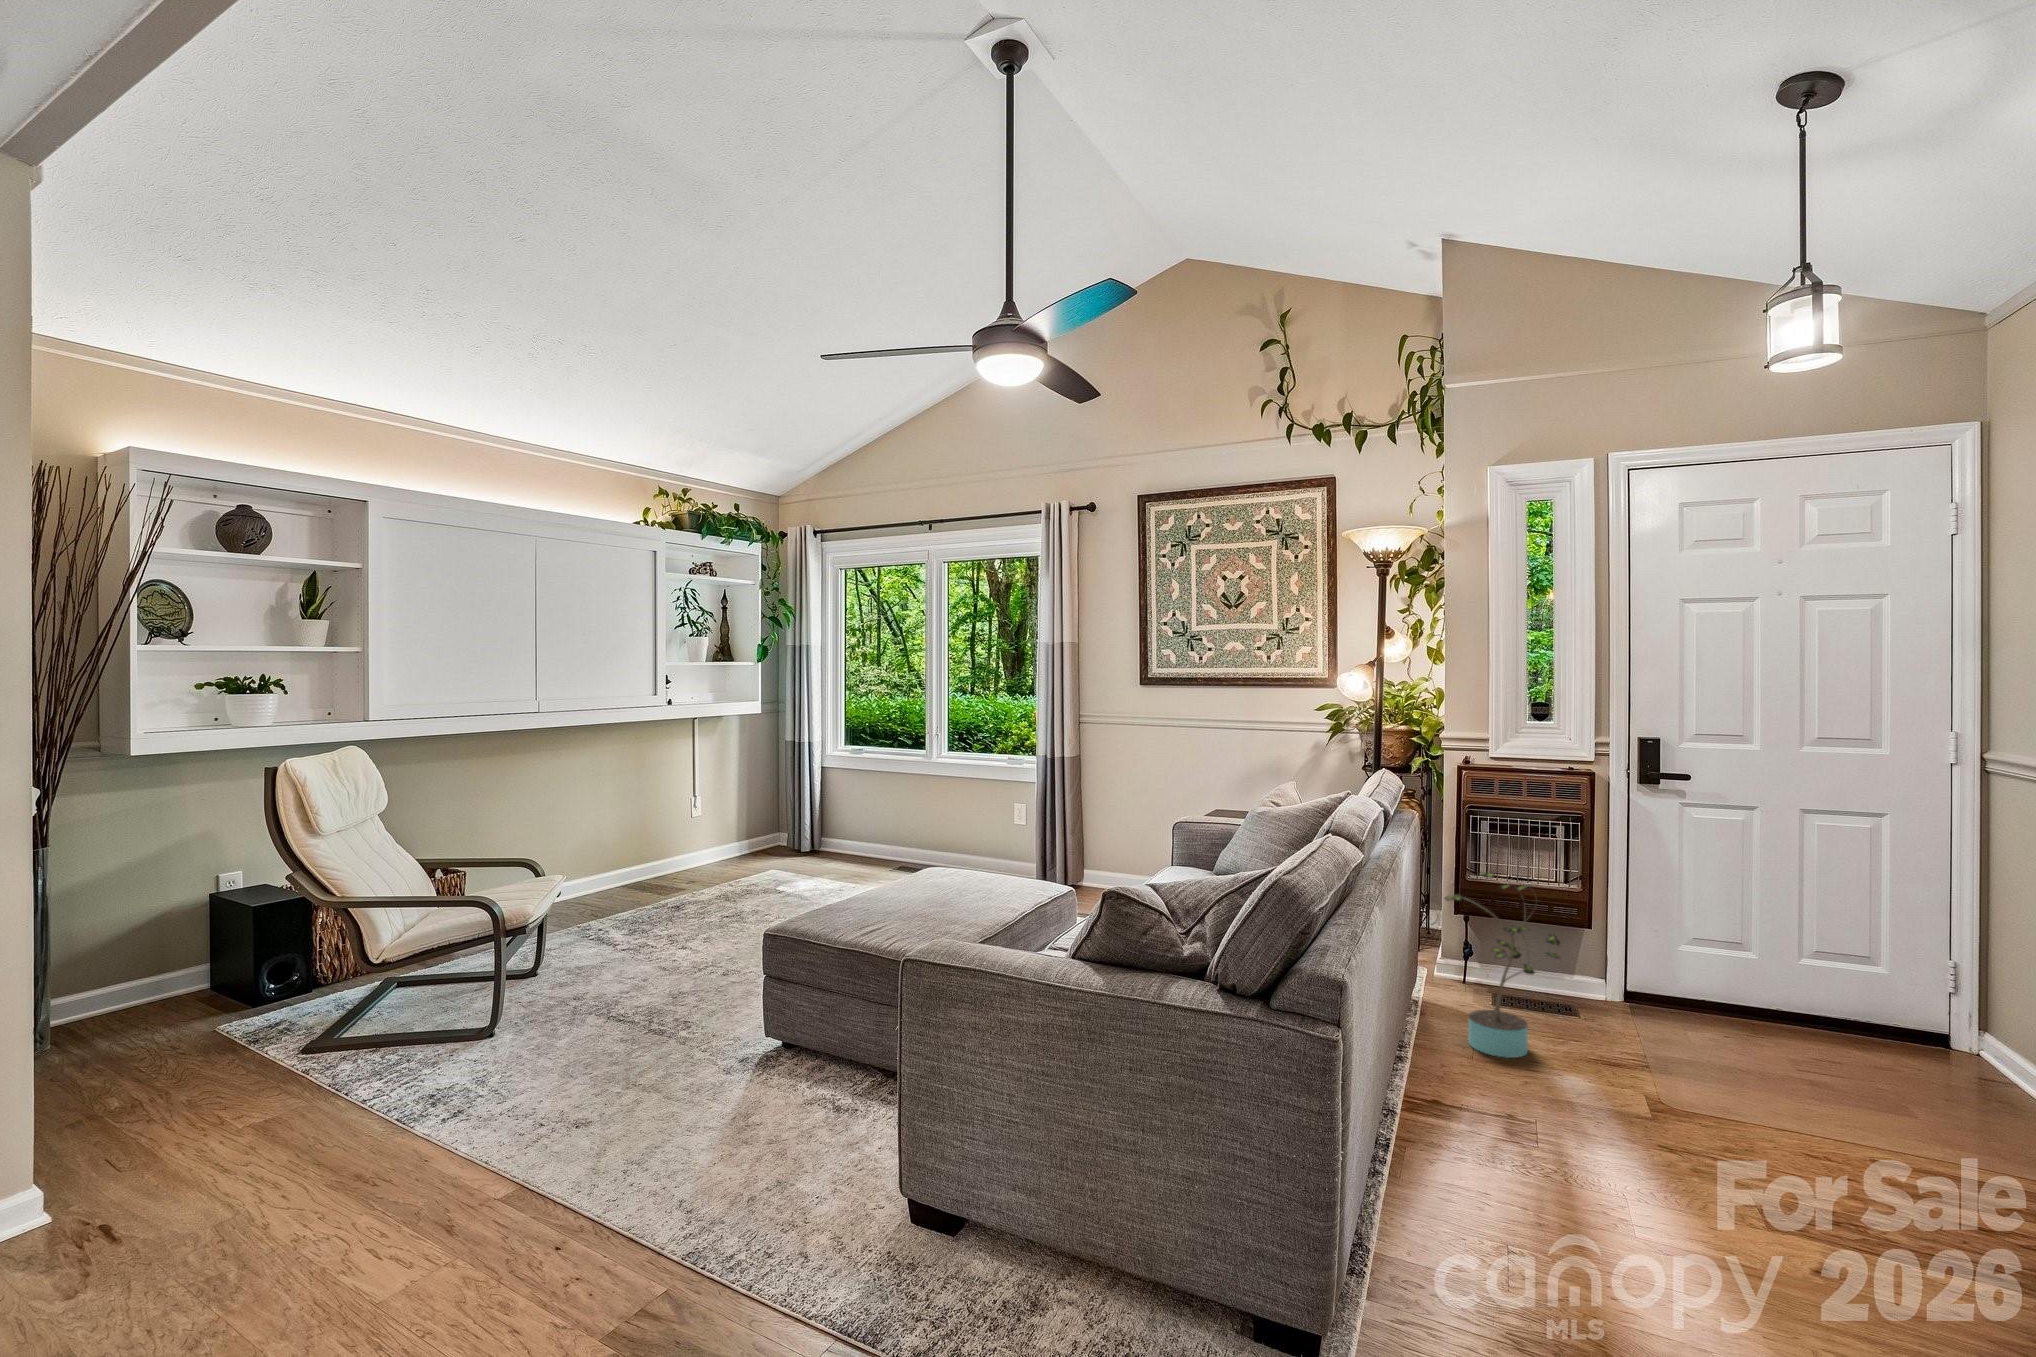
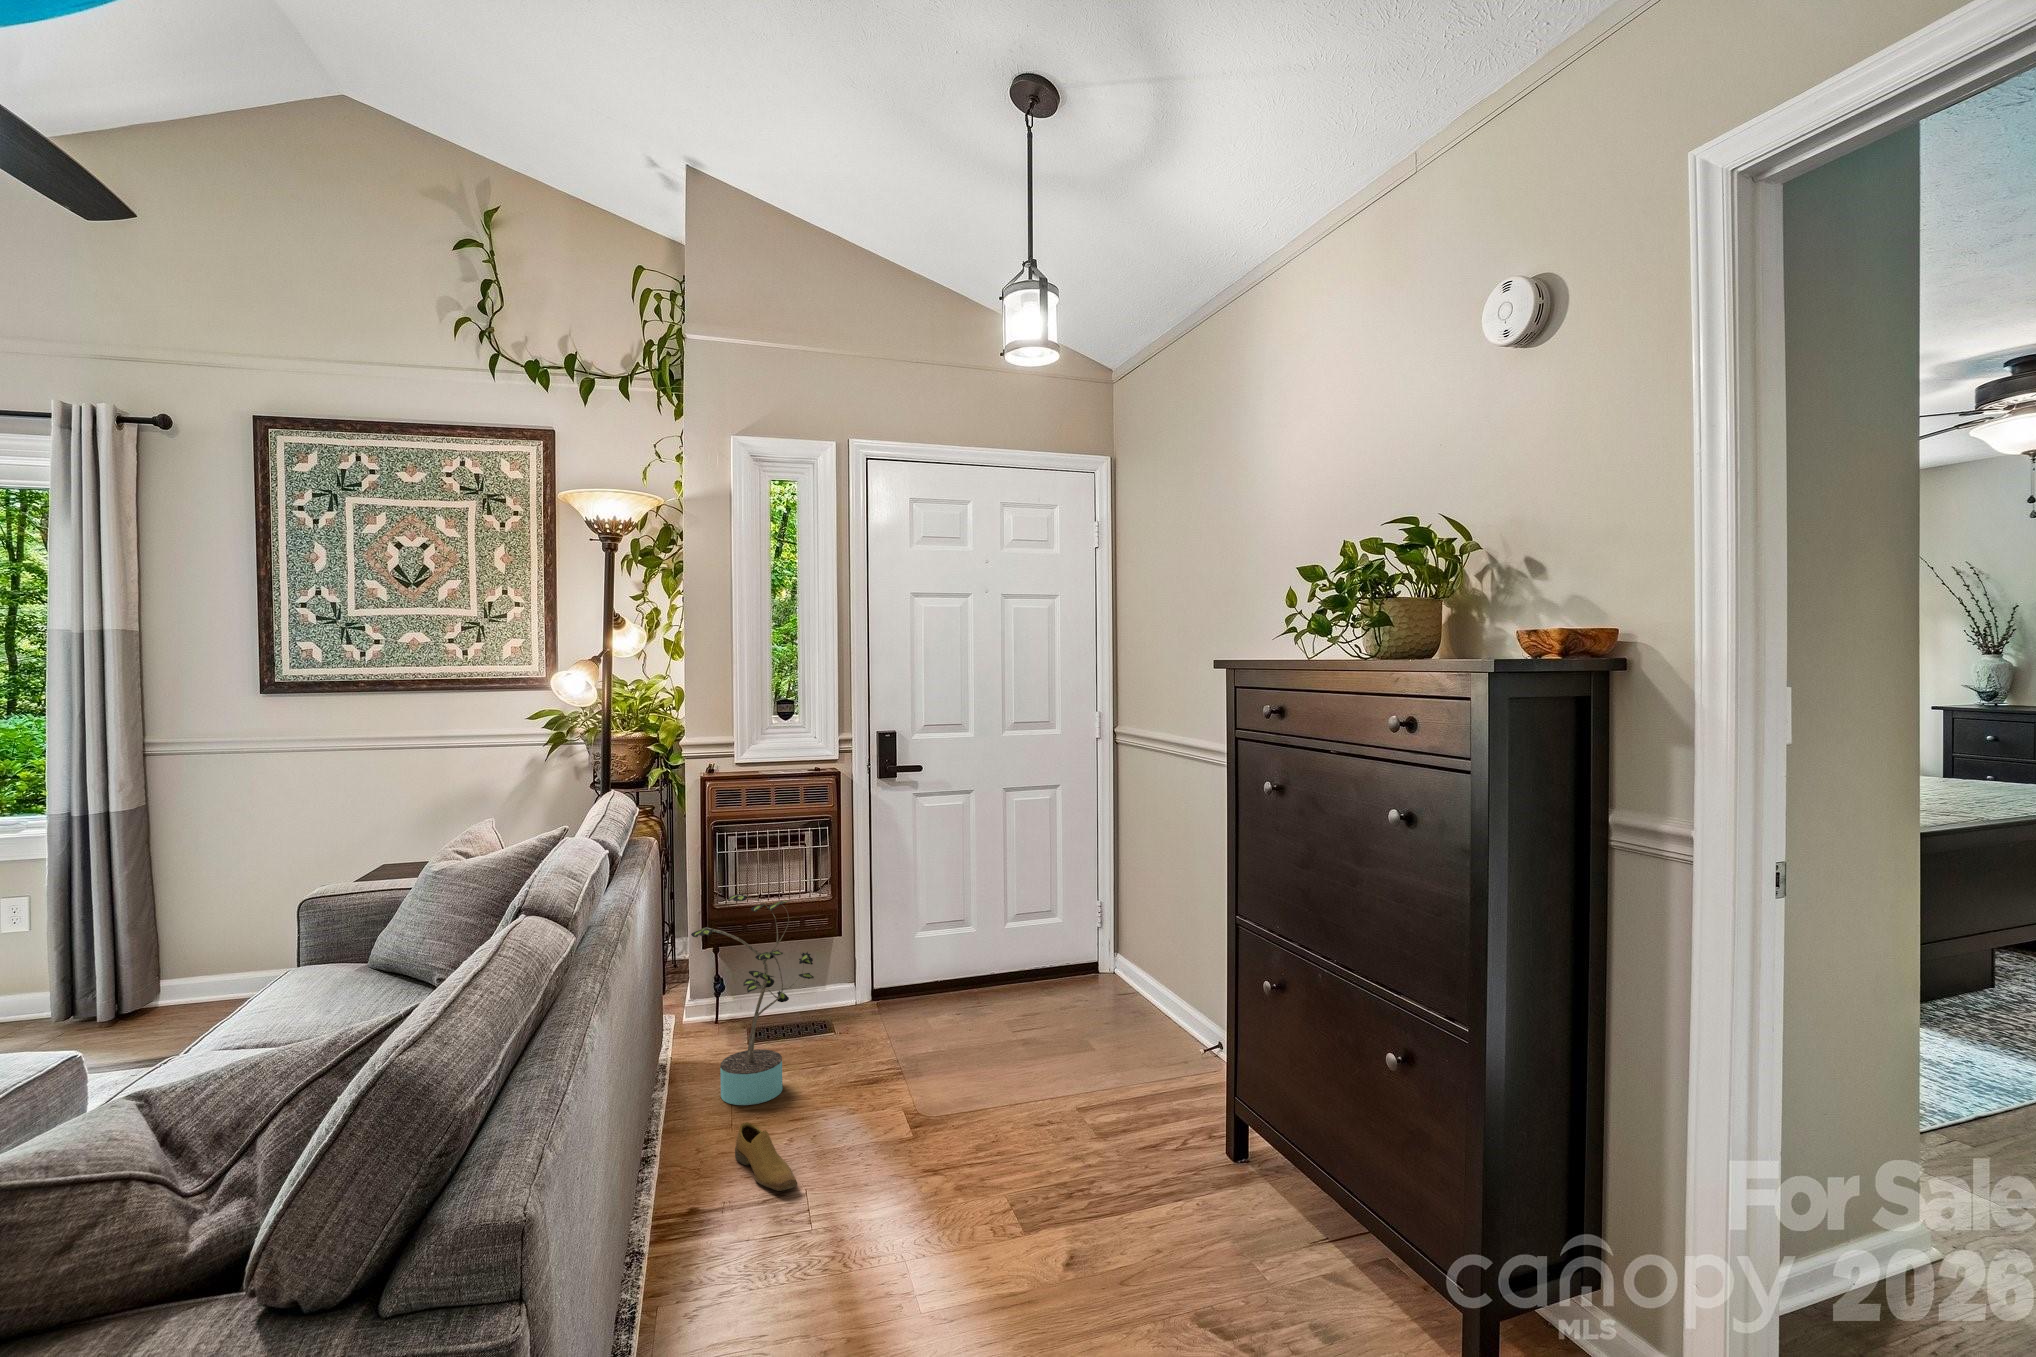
shoe: none [1480,1065,1537,1130] -> present [735,1122,797,1191]

